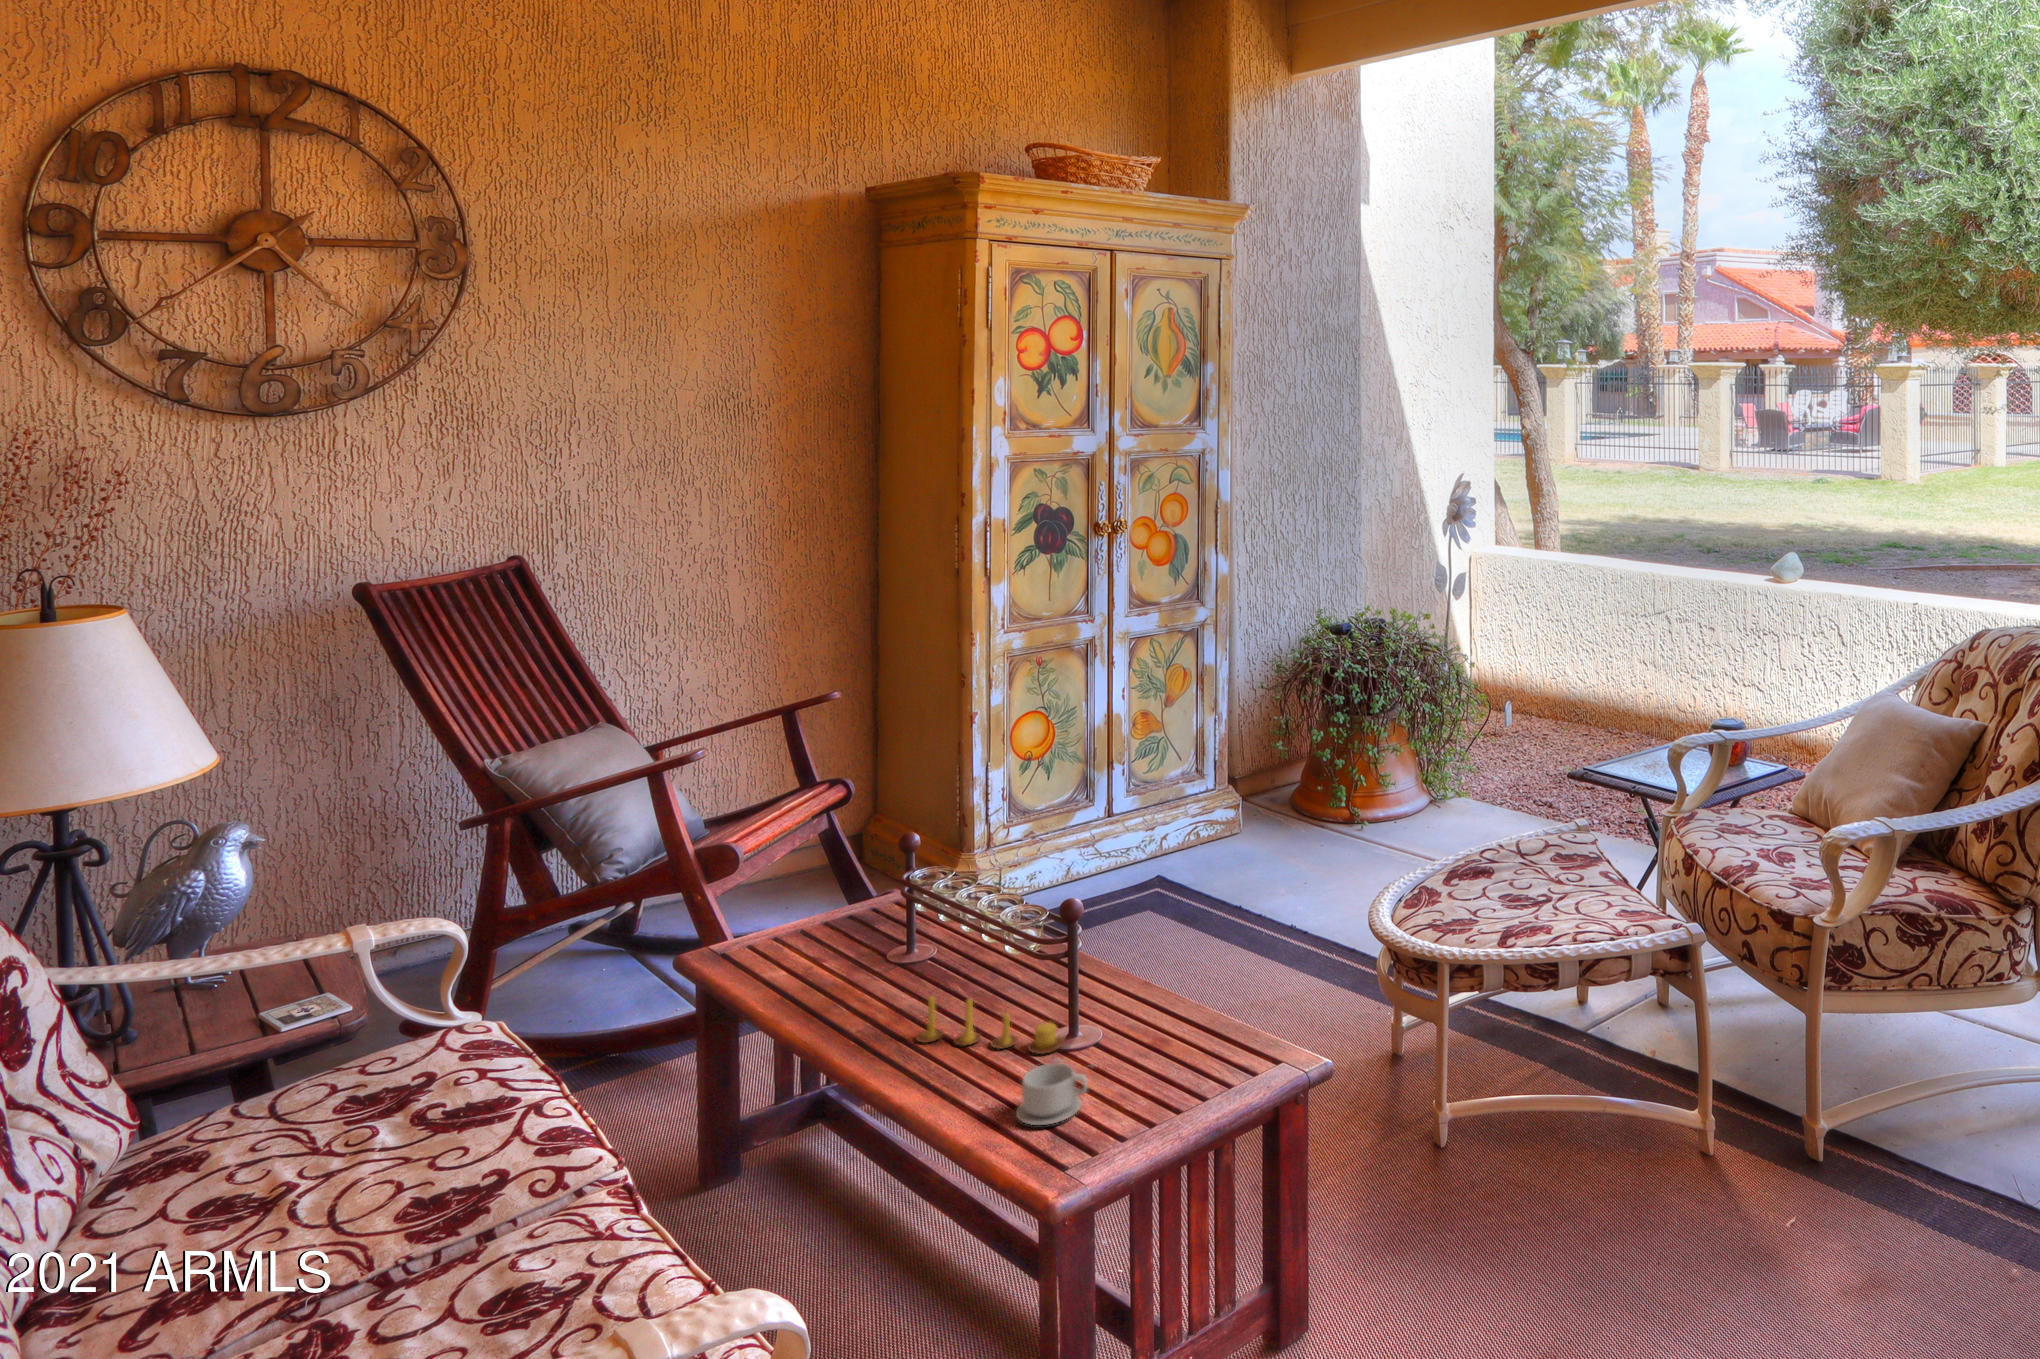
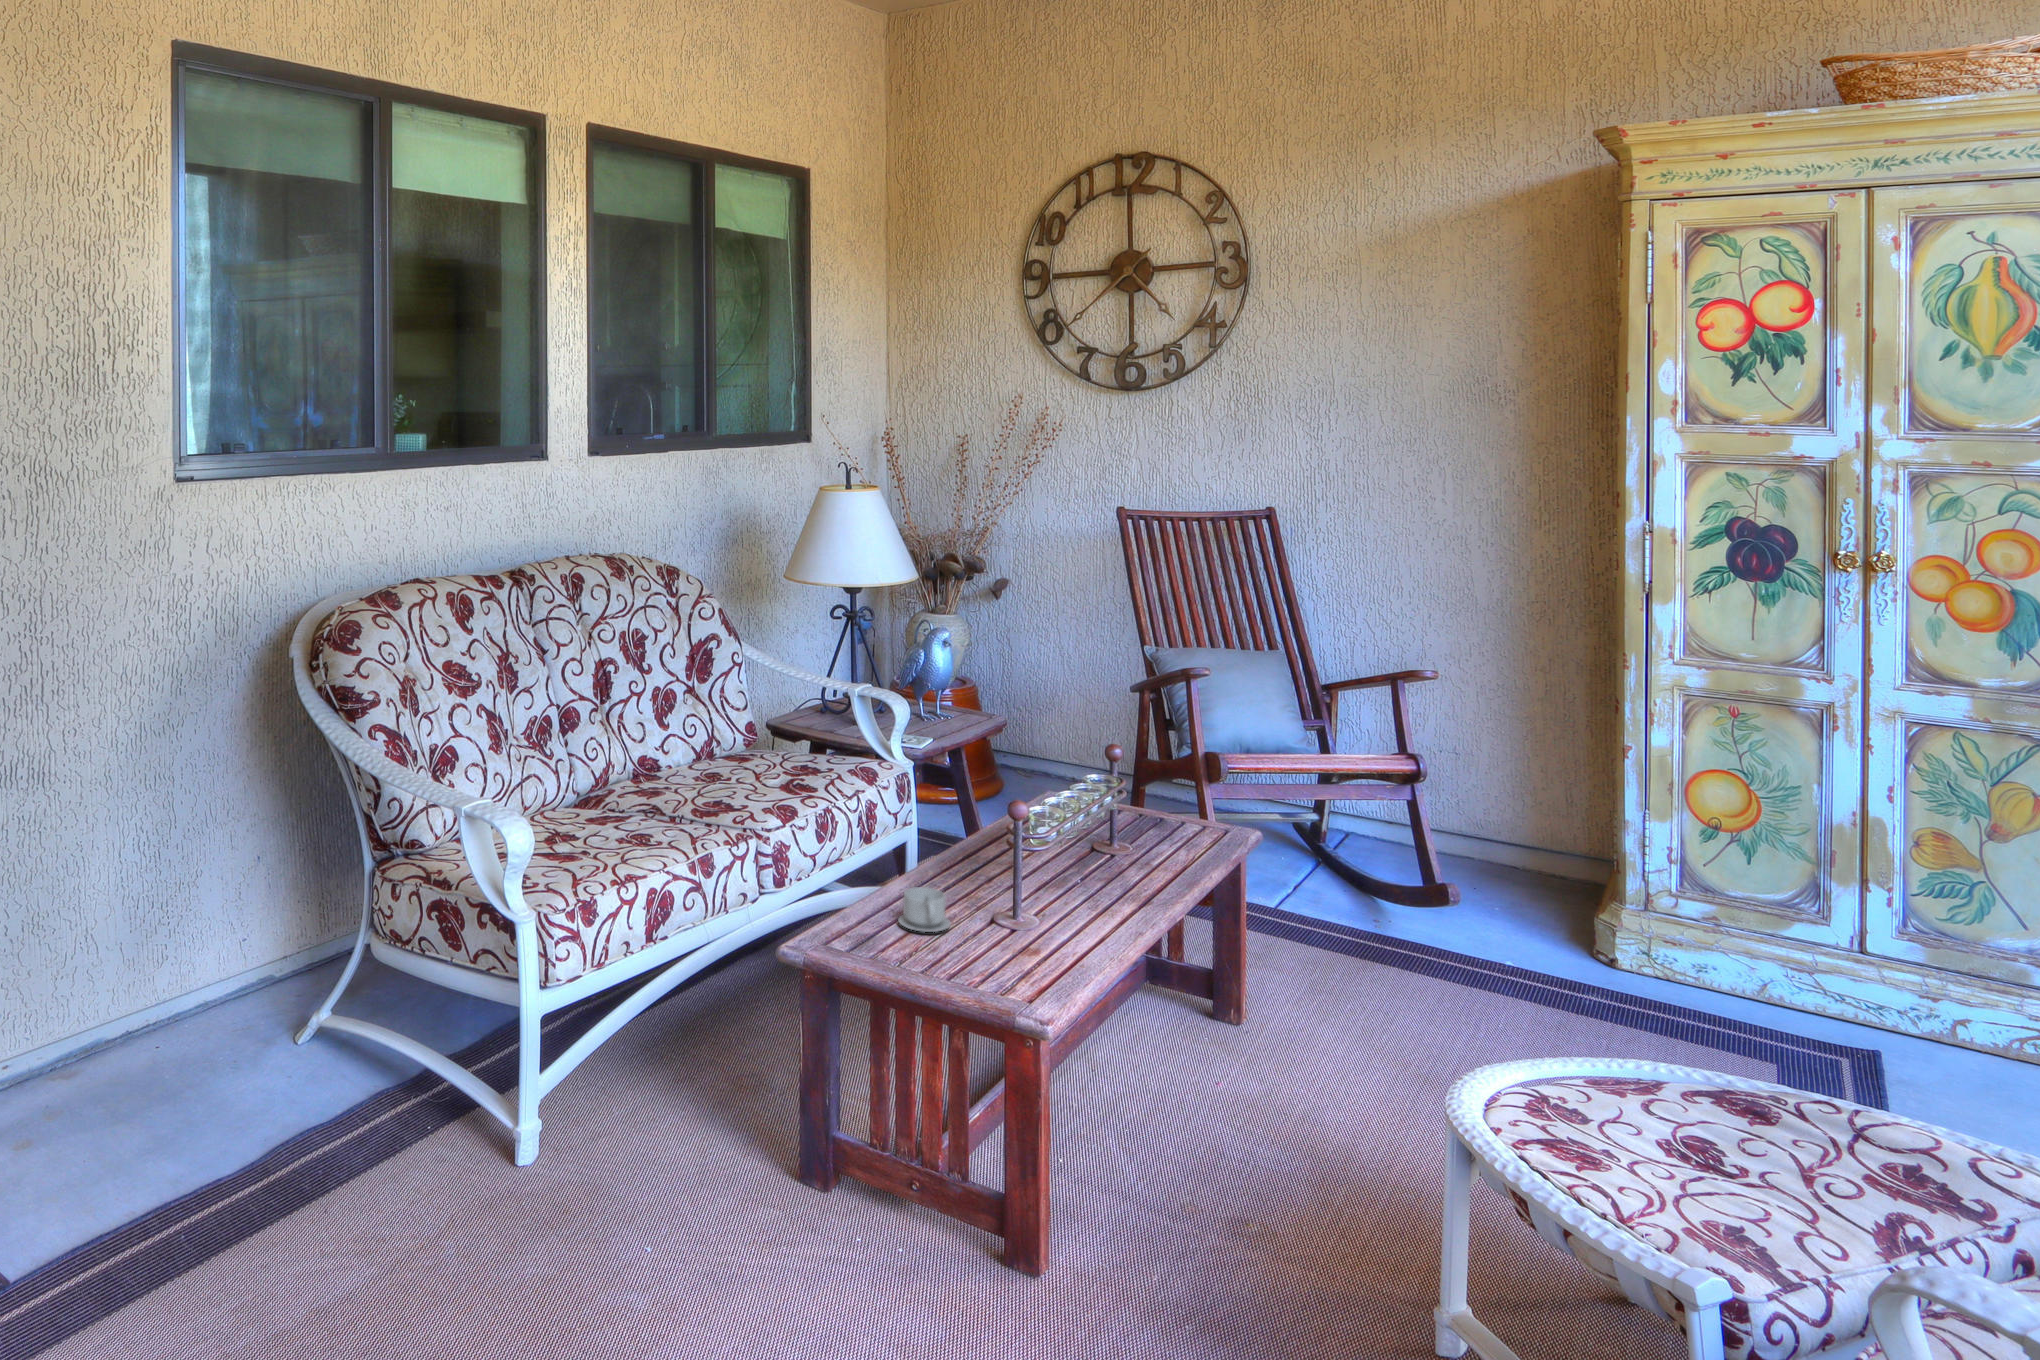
candle: present [916,996,1063,1054] -> none [1003,837,1045,917]

